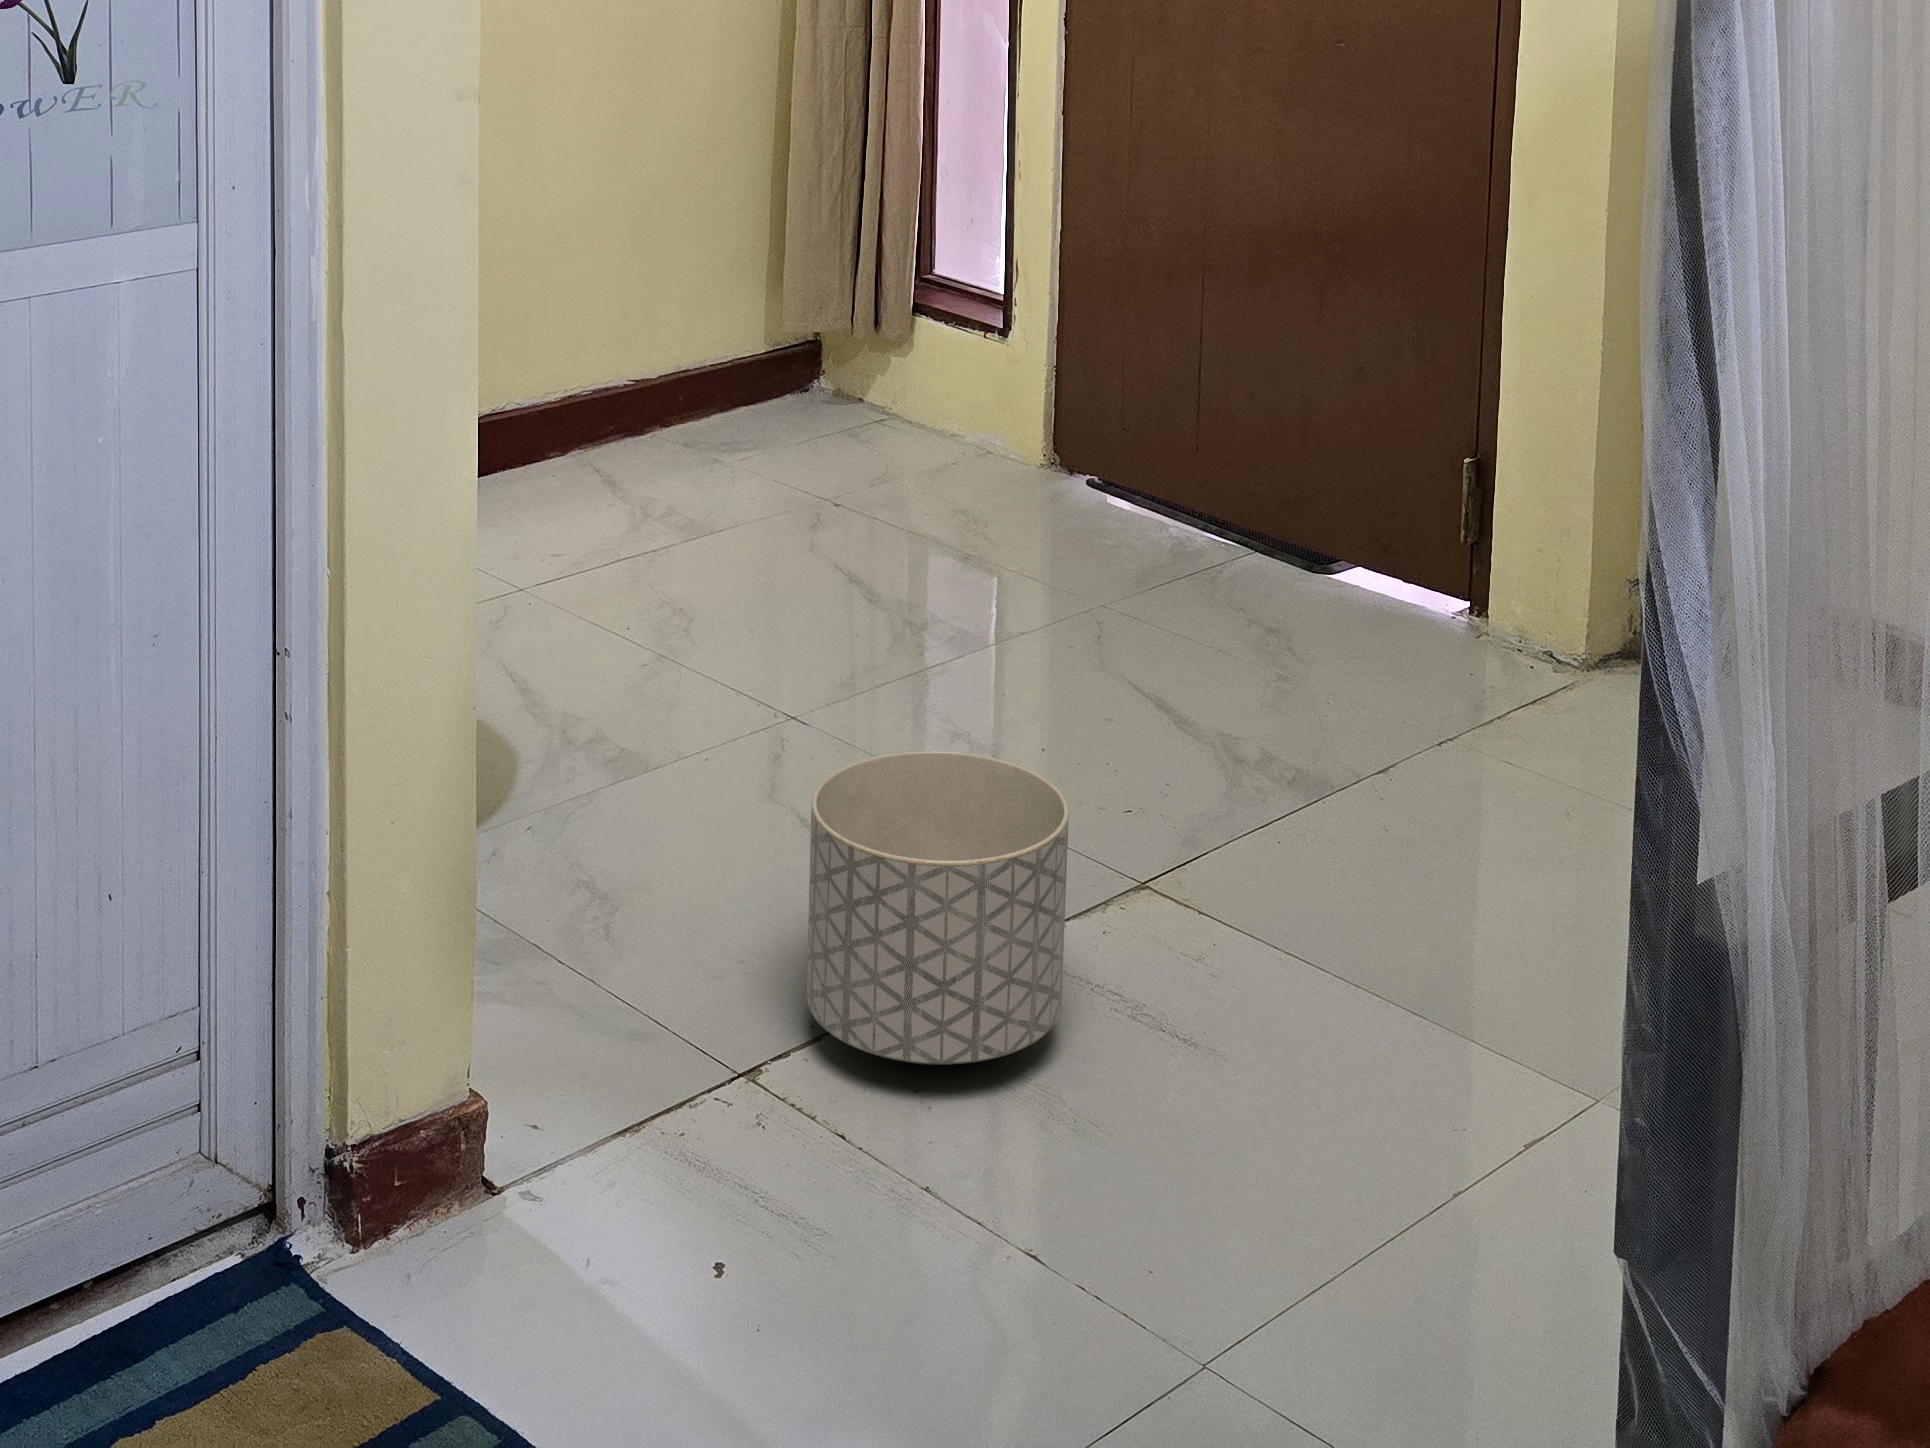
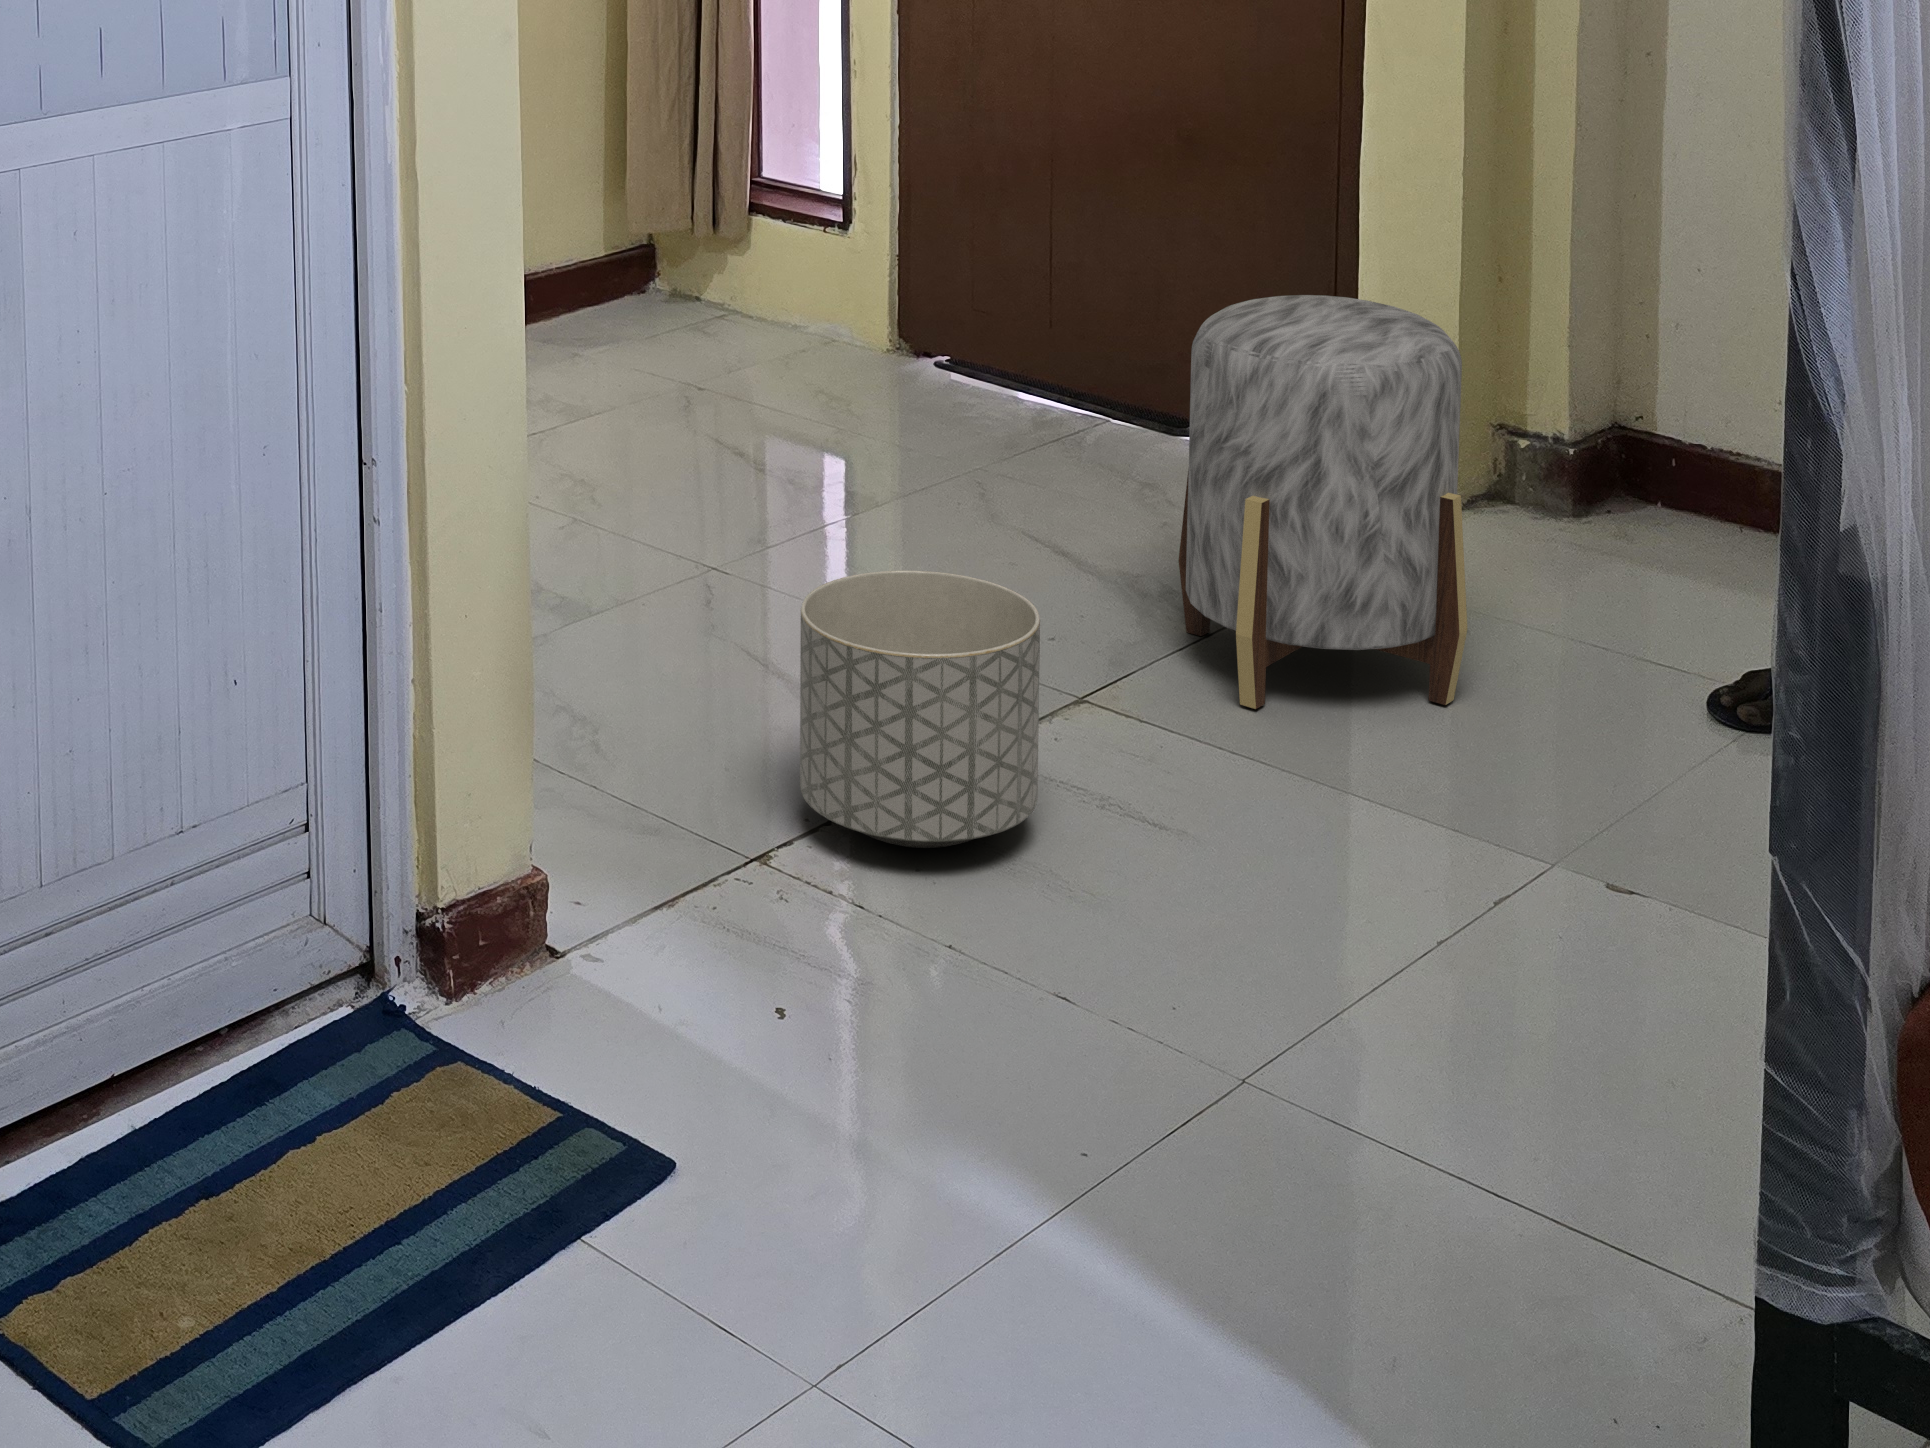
stool: none [1271,451,1566,902] -> present [1179,295,1467,709]

